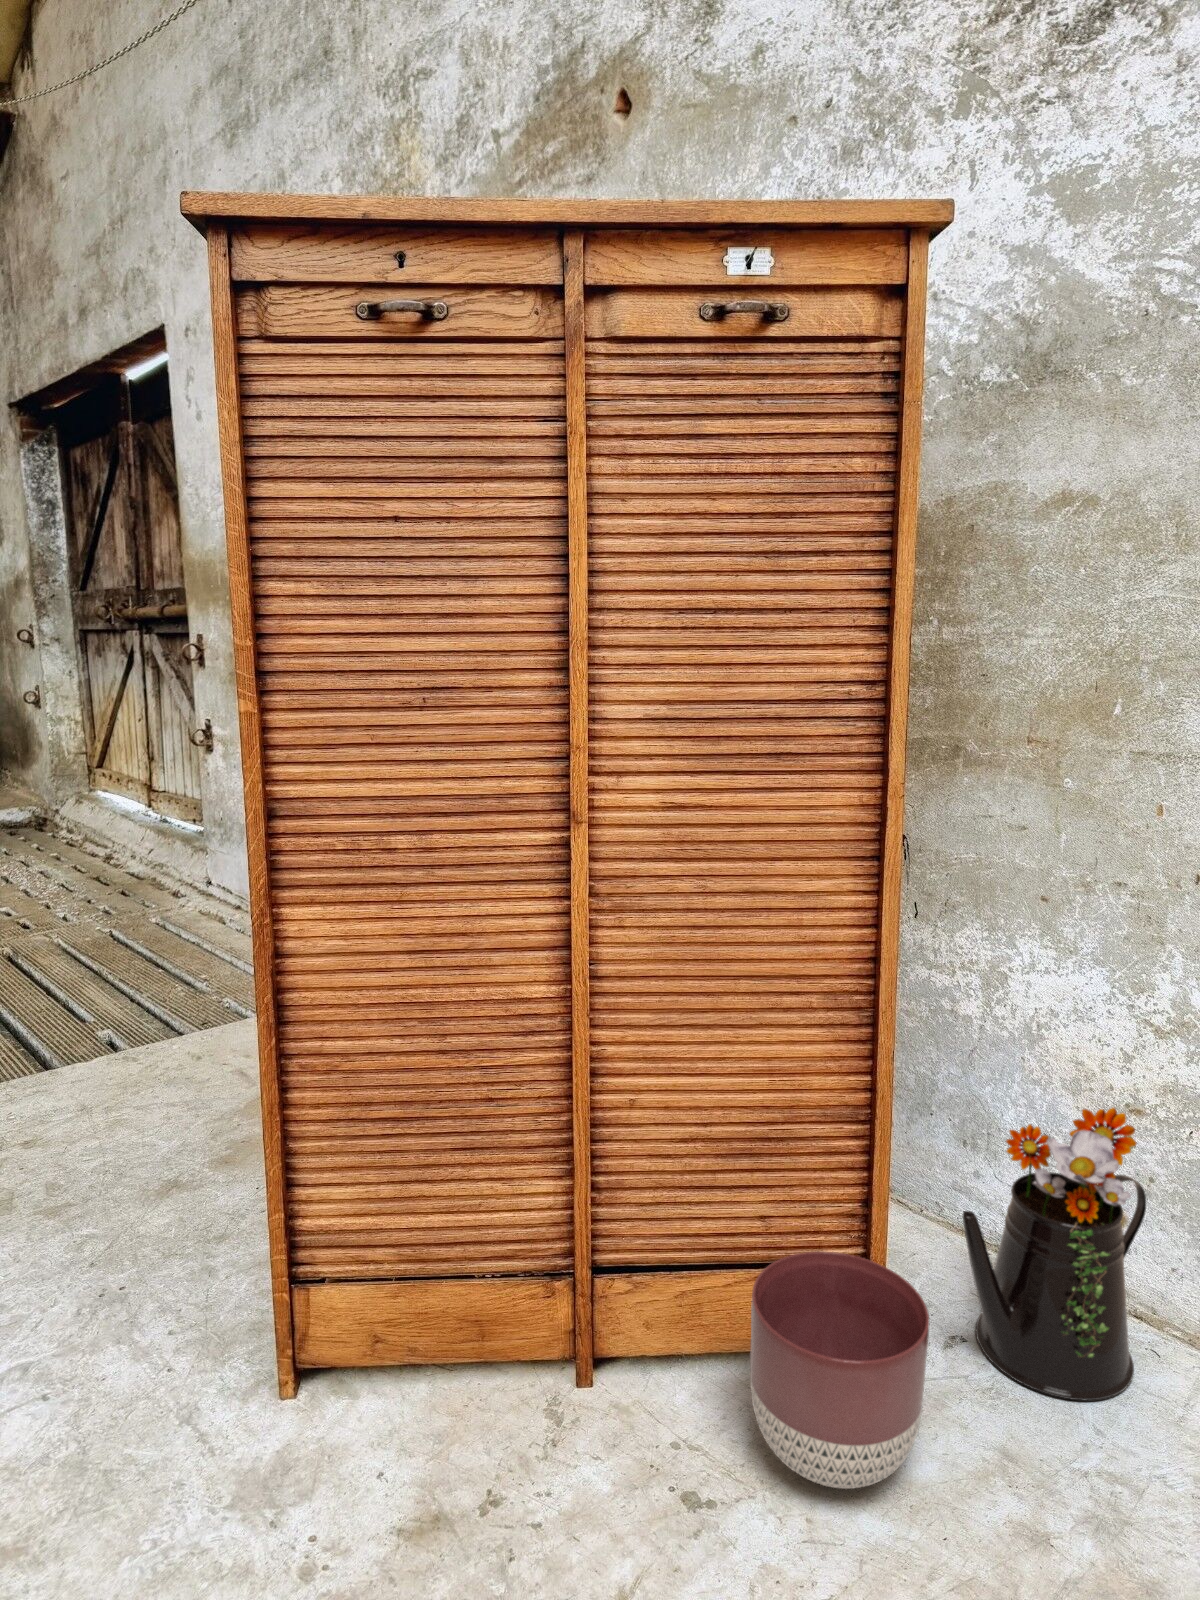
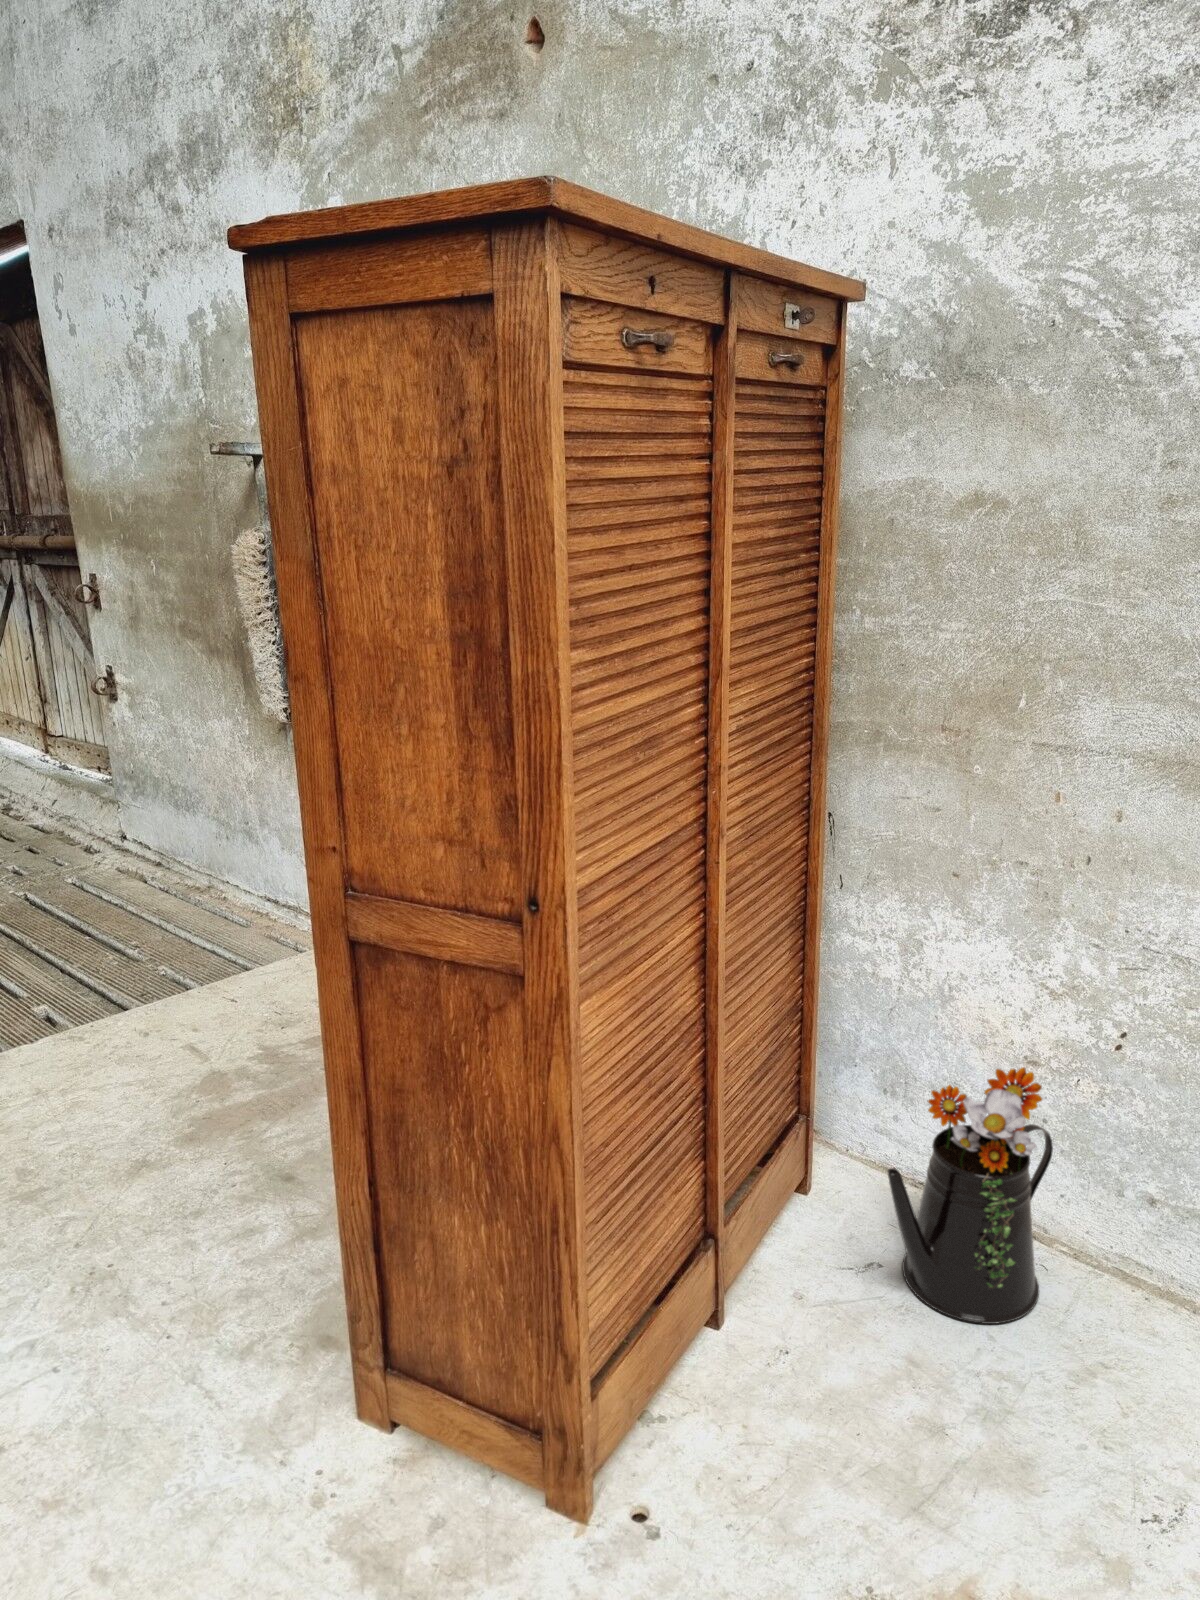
planter: present [750,1252,929,1489] -> none [701,1214,856,1417]

